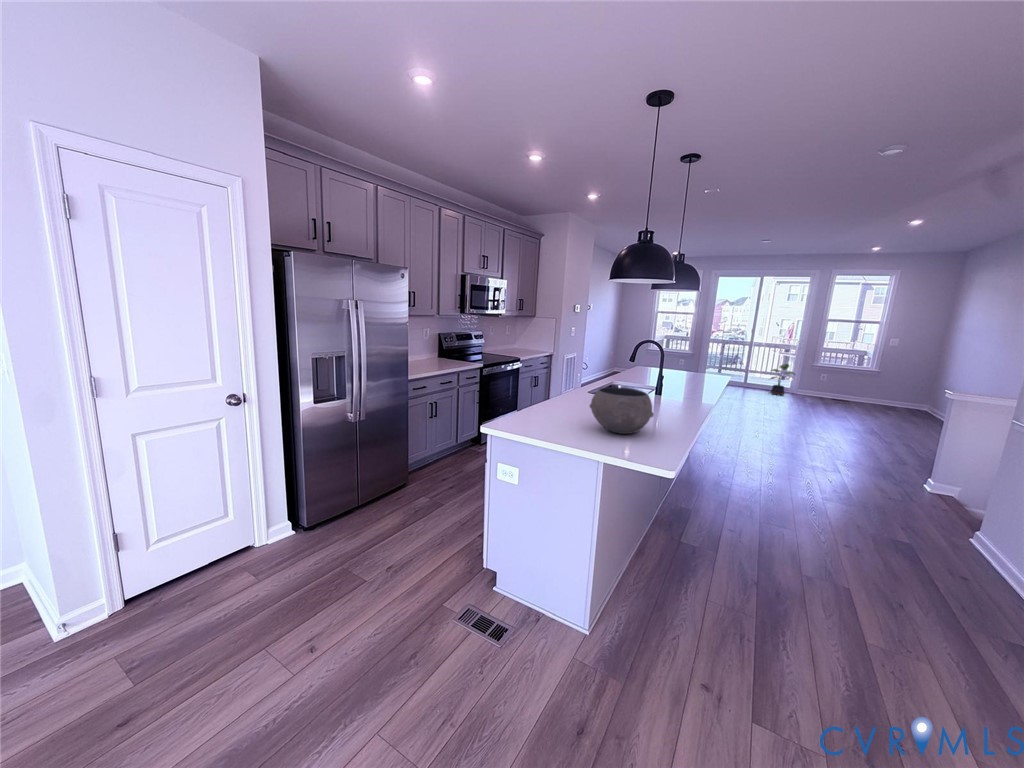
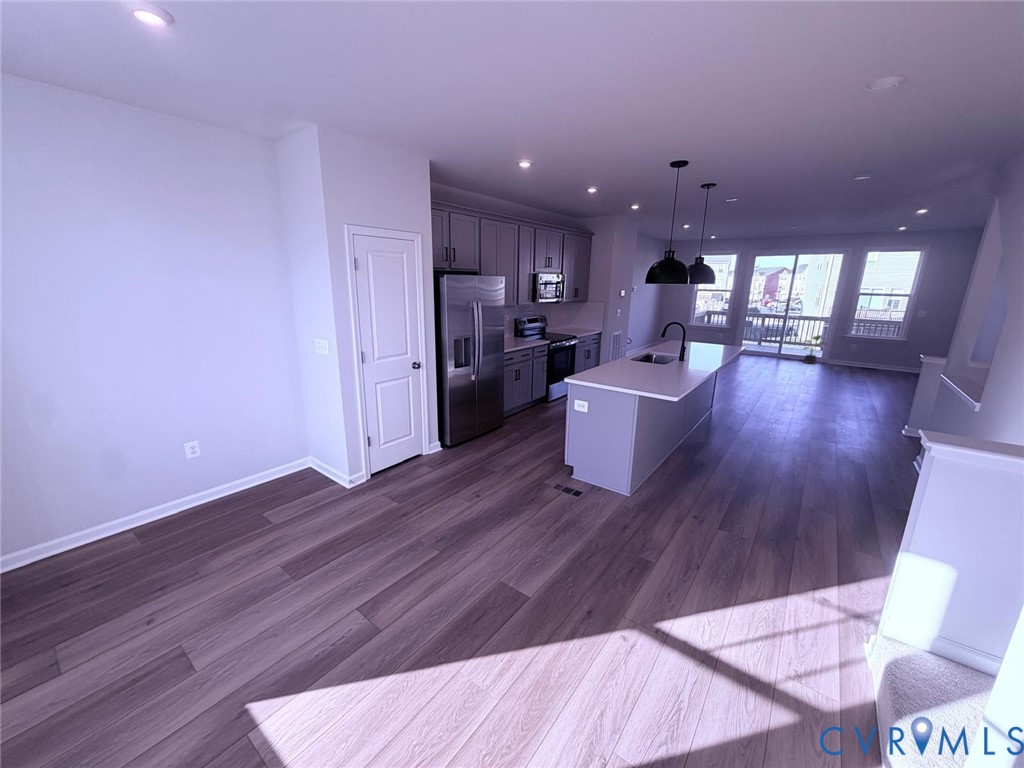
ceramic bowl: present [590,387,654,434] -> none [631,352,671,380]

